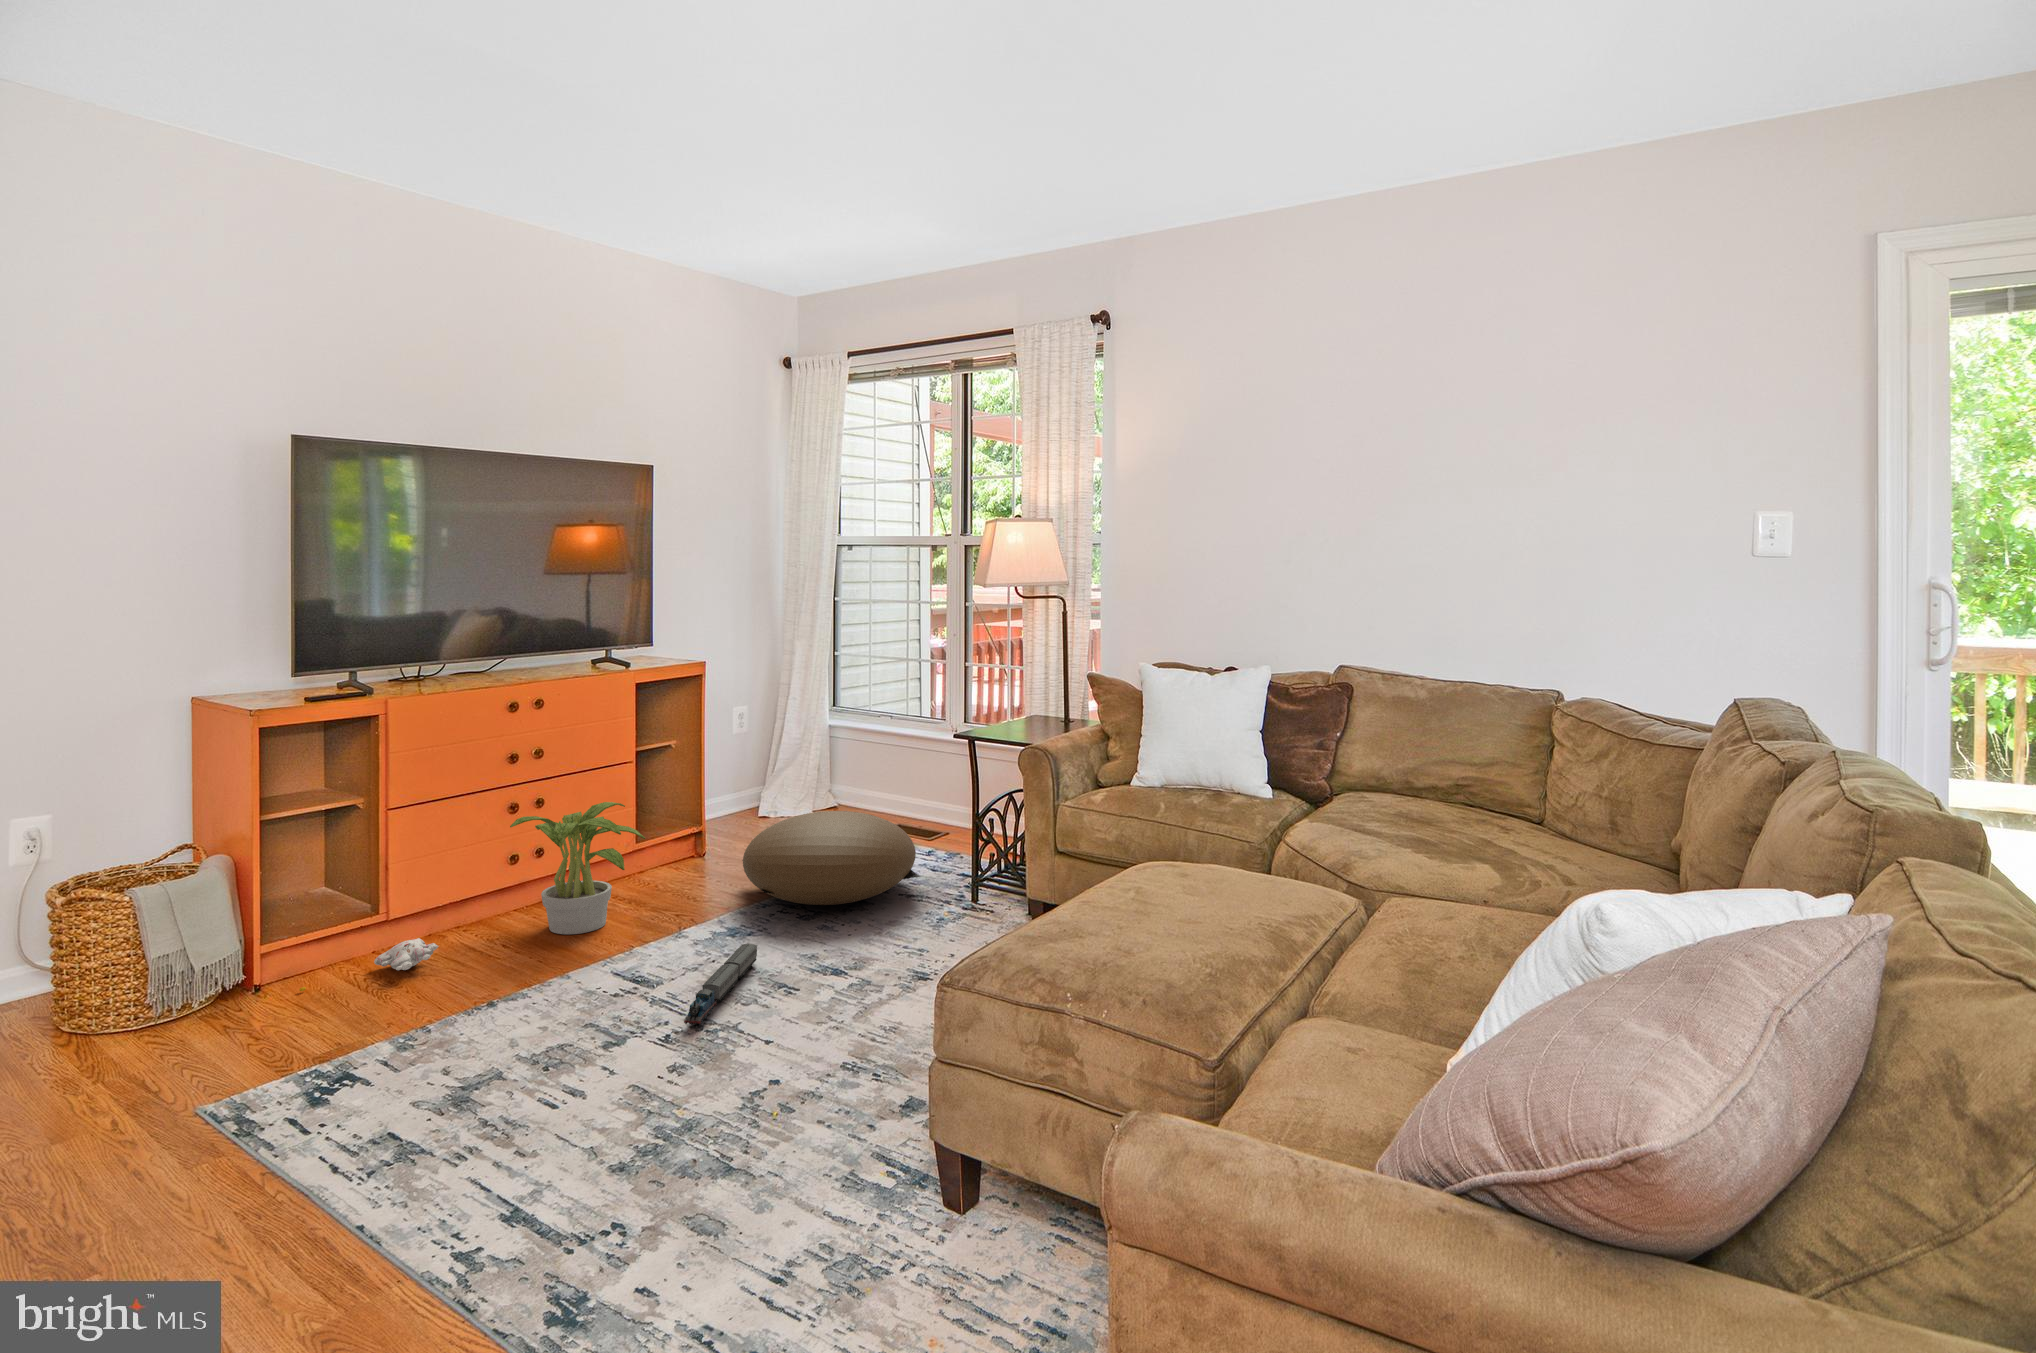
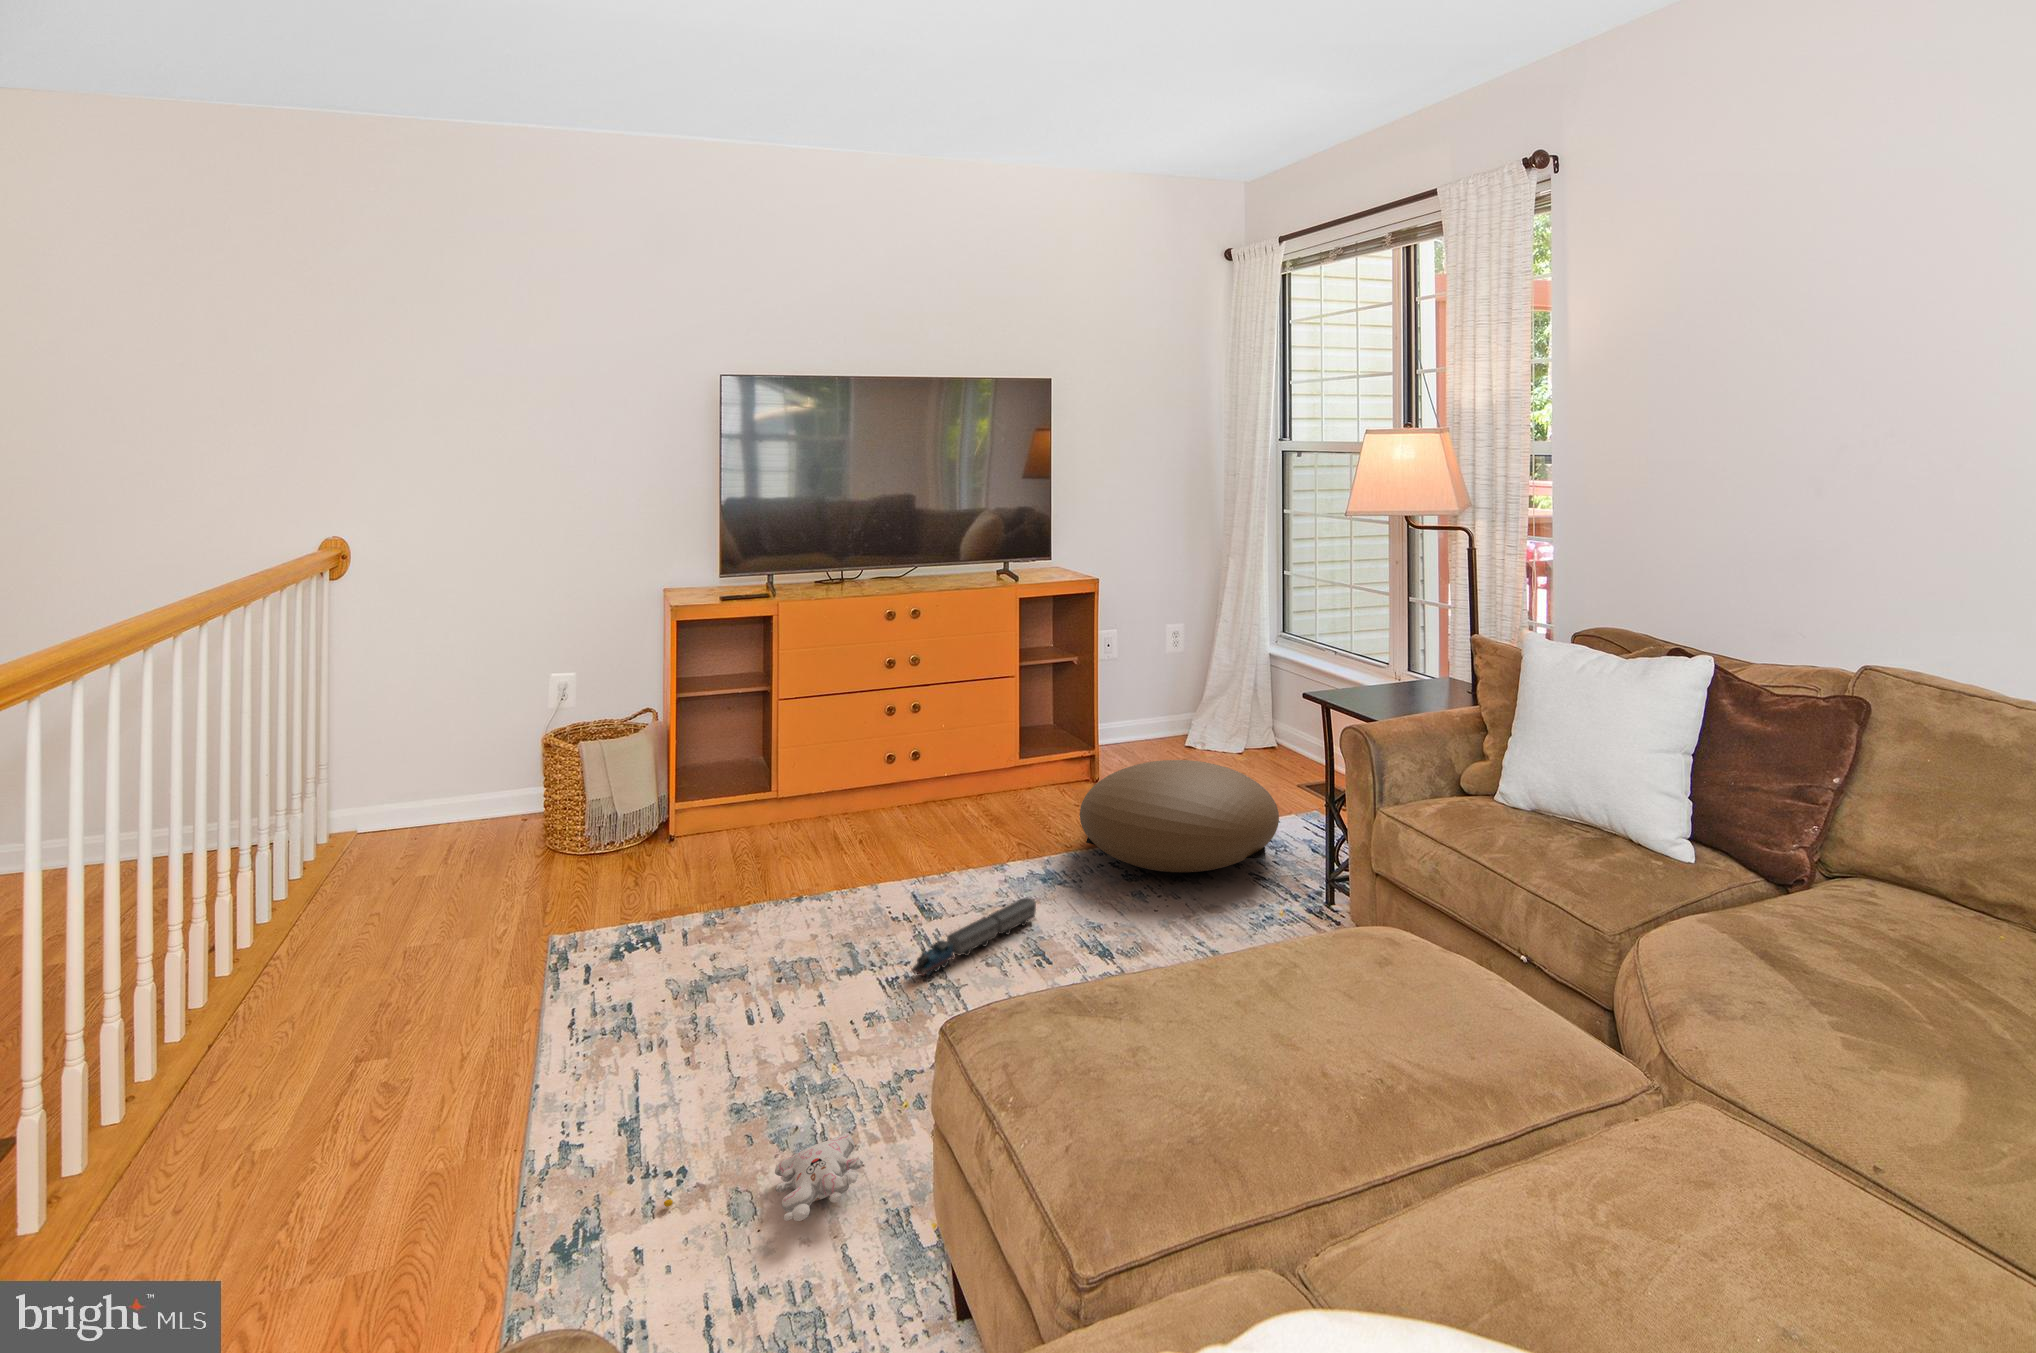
potted plant: present [510,802,645,934] -> none [862,719,985,845]
plush toy: present [299,938,438,991] -> present [664,1133,863,1221]

